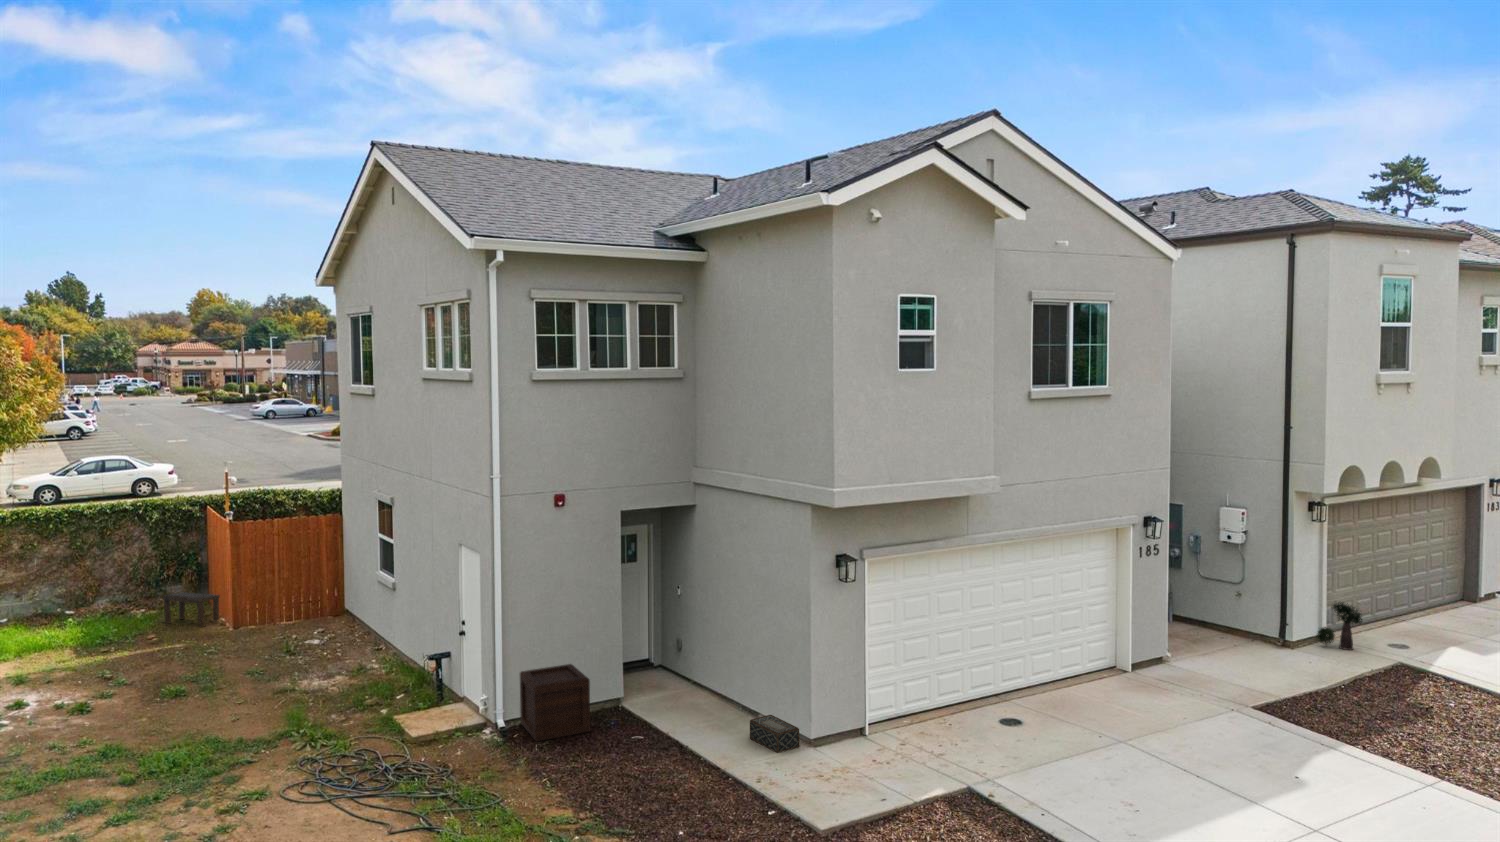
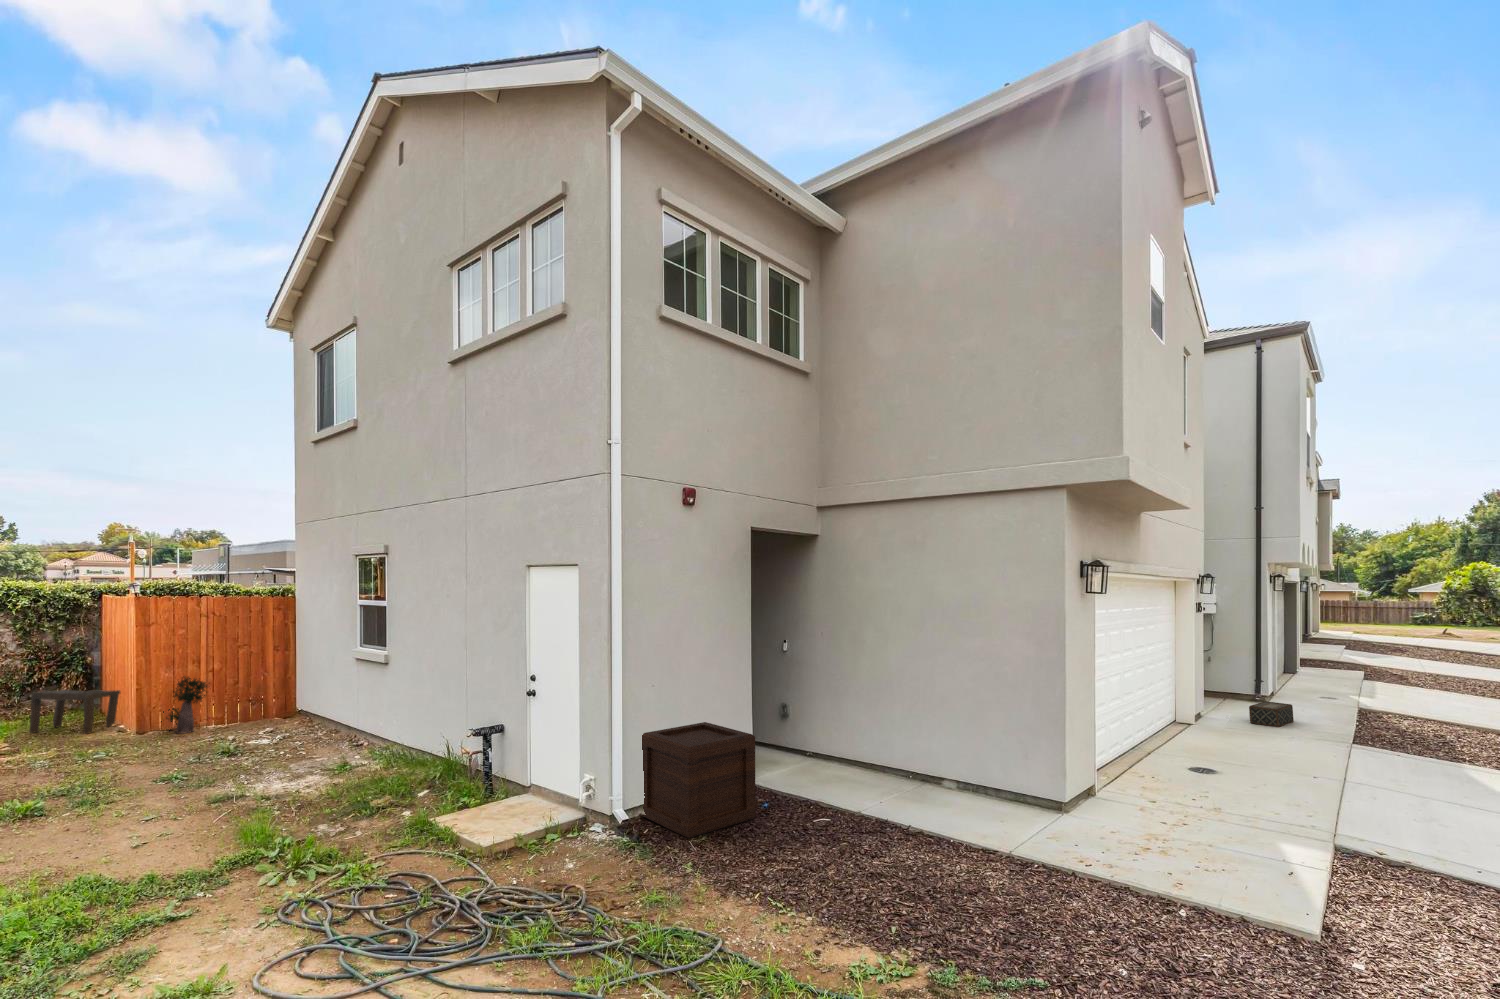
potted plant: present [1317,602,1362,650] -> present [161,677,207,734]
woven basket: present [750,715,799,753] -> present [1249,701,1294,727]

